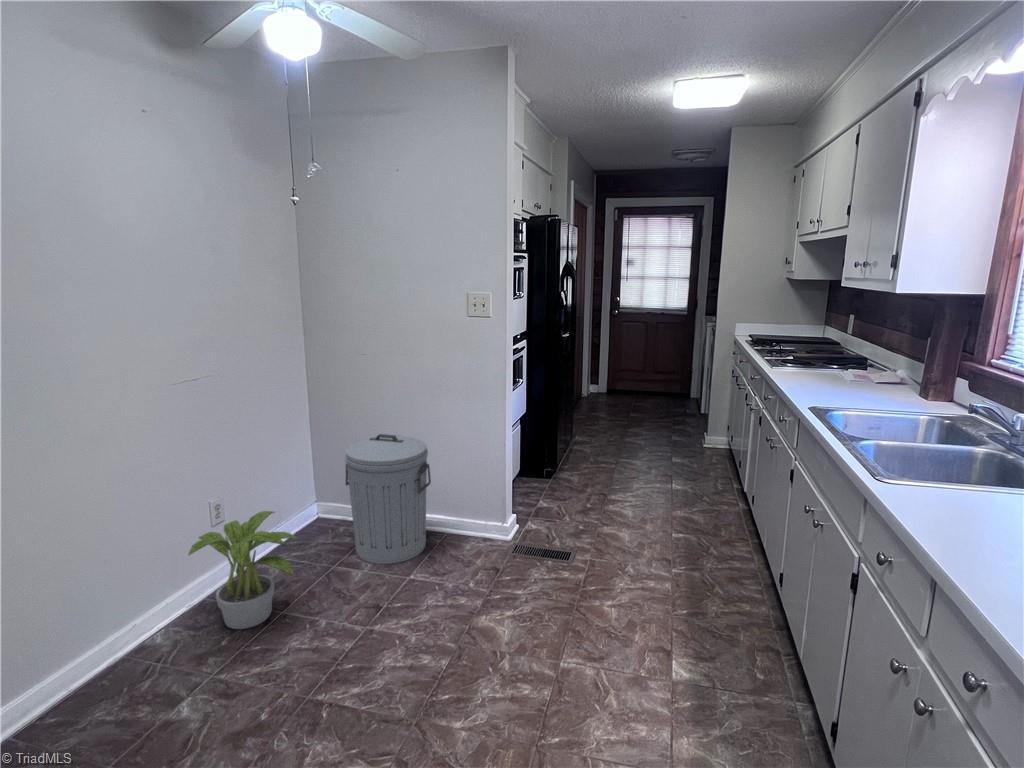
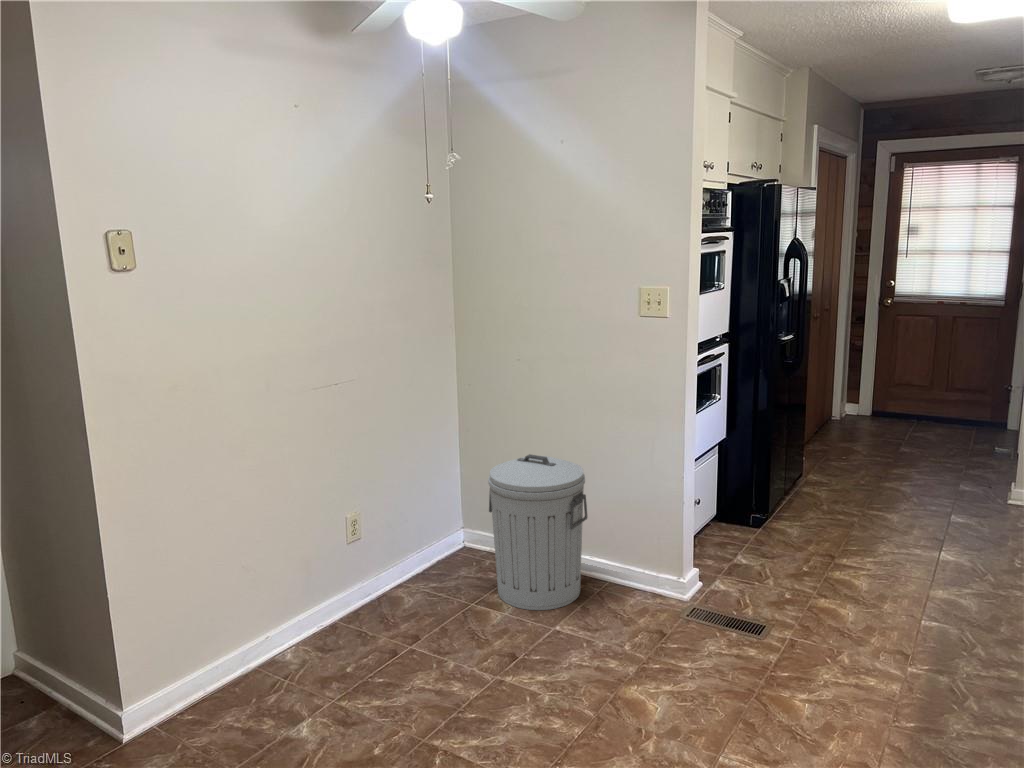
potted plant: present [188,511,299,629] -> none [318,532,431,658]

